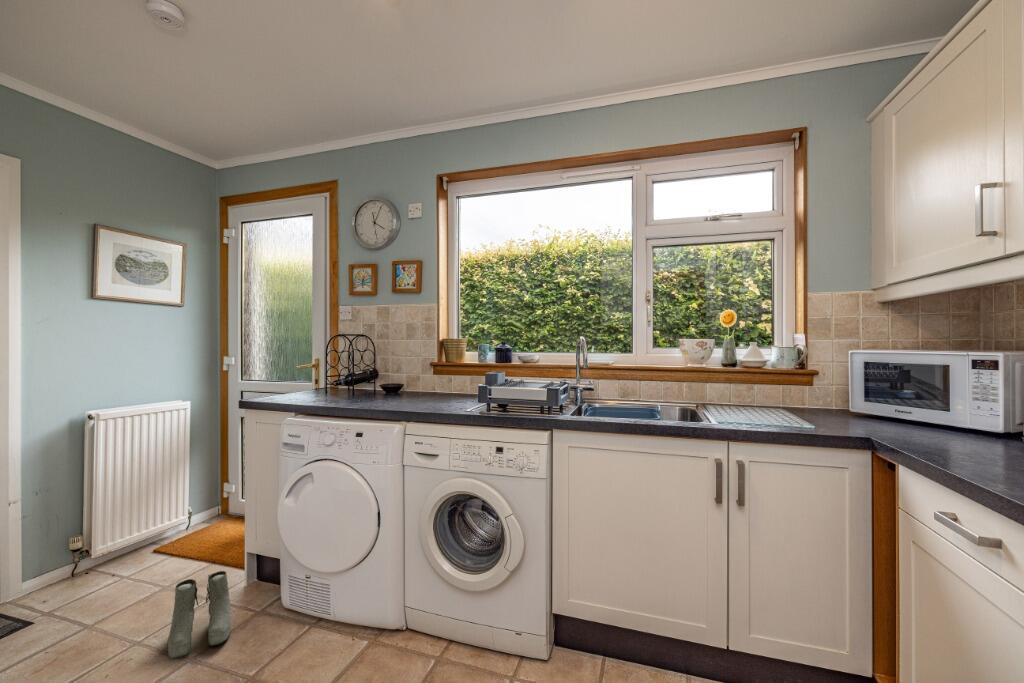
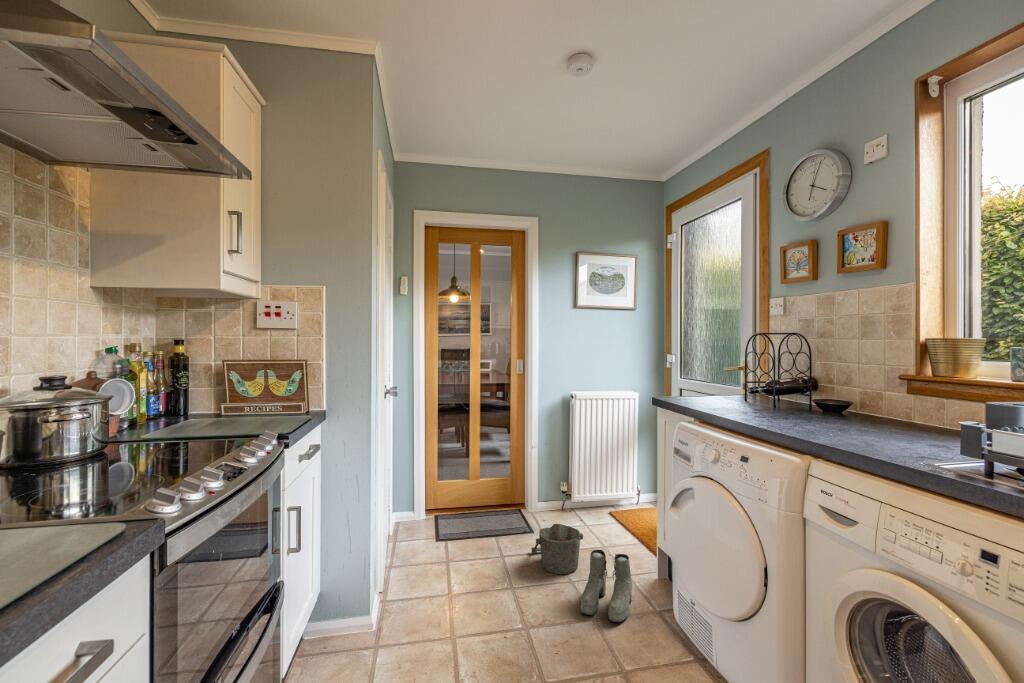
bucket: none [48,577,145,648] -> present [531,524,583,574]

